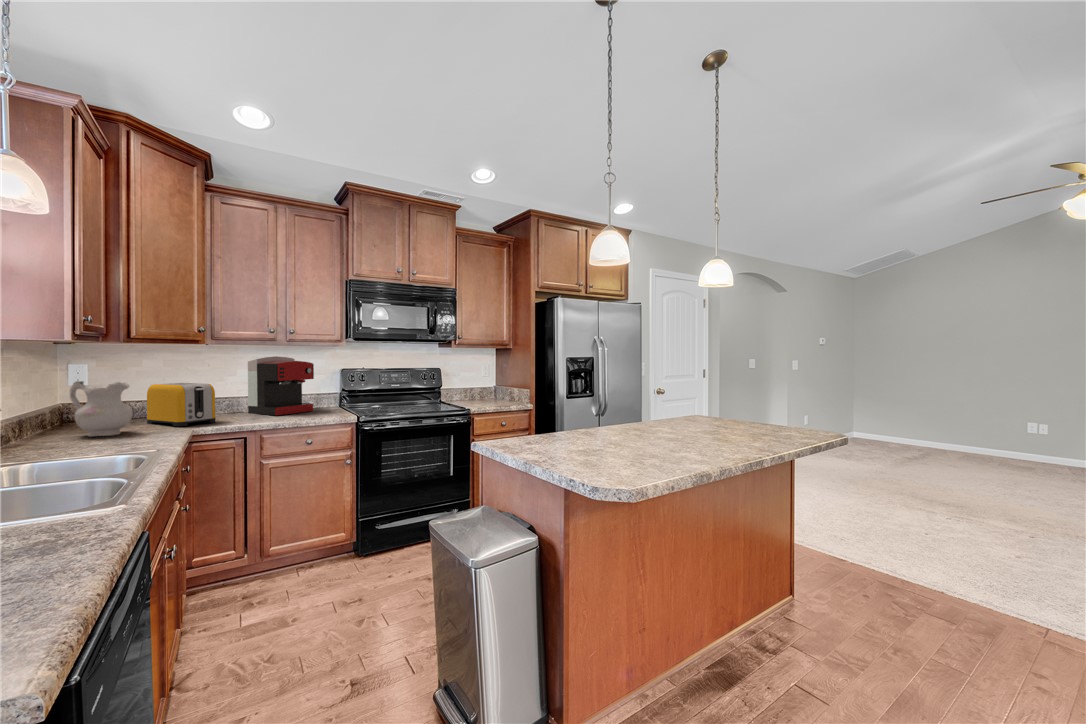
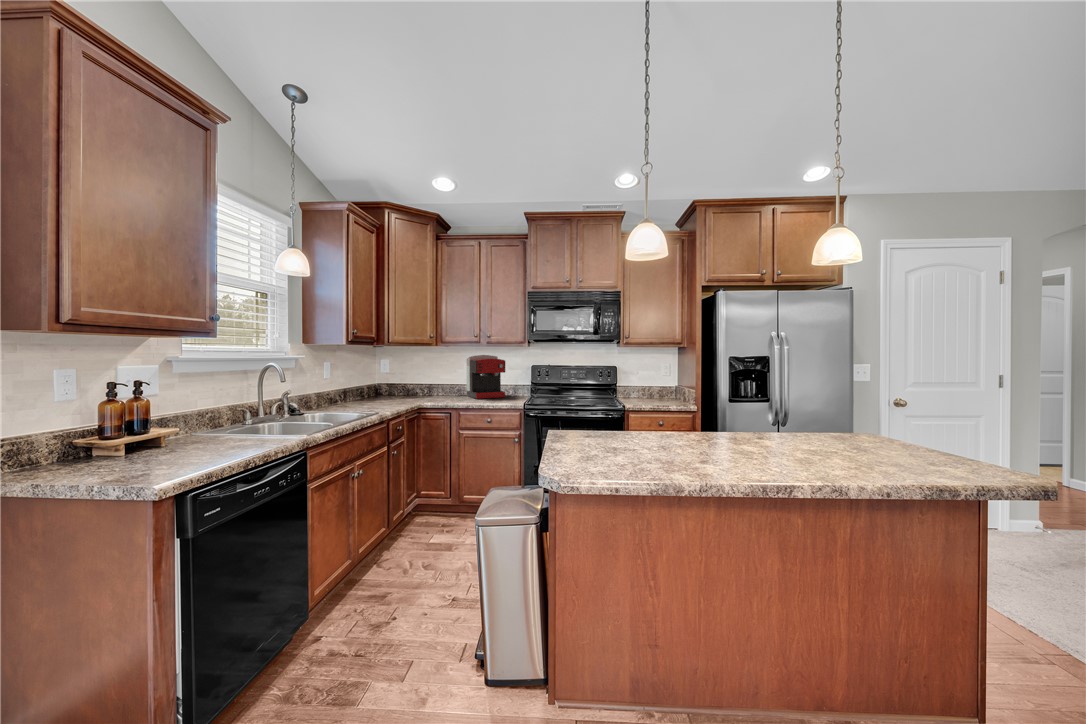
ceramic pitcher: present [70,381,133,437] -> none [363,370,390,404]
toaster: present [147,383,215,426] -> none [406,373,437,401]

